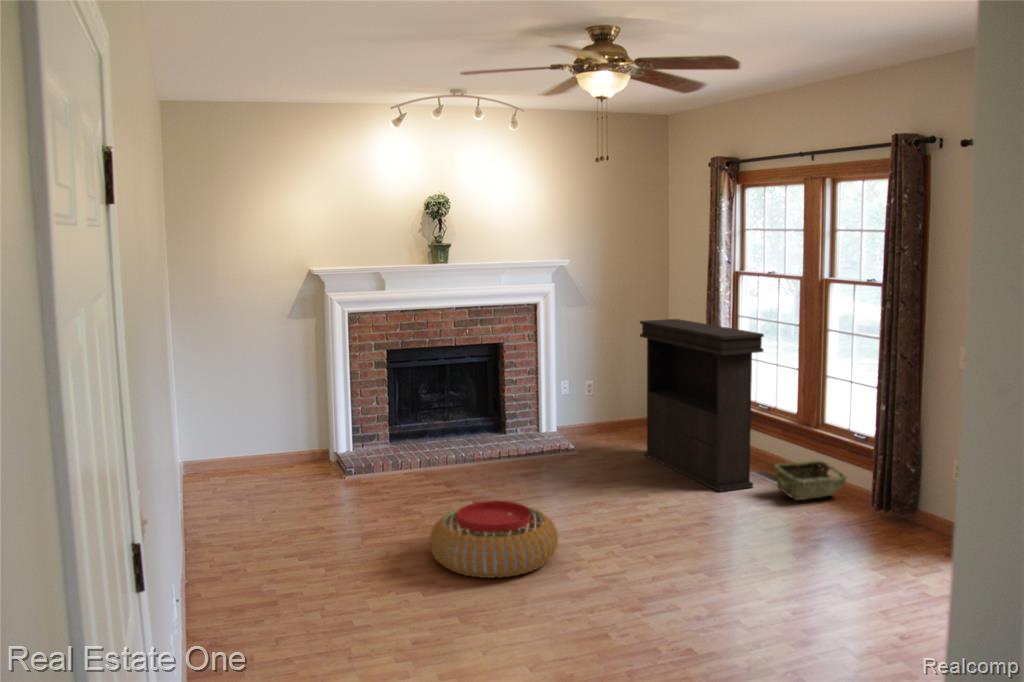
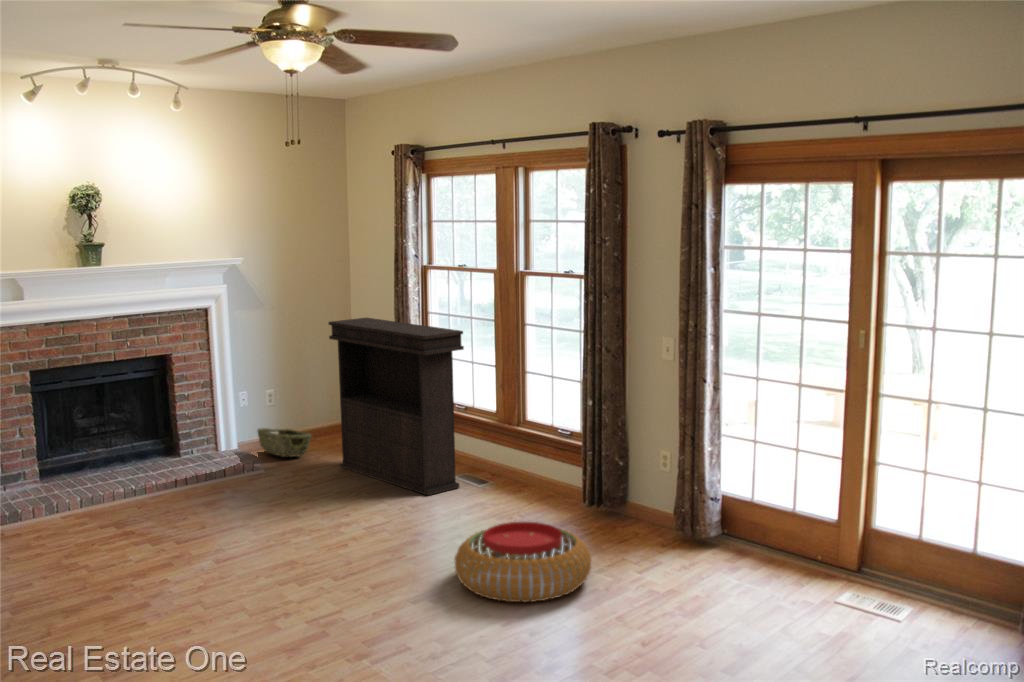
woven basket: present [774,461,847,500] -> present [258,428,312,457]
pouf: present [430,501,558,578] -> present [455,522,591,602]

